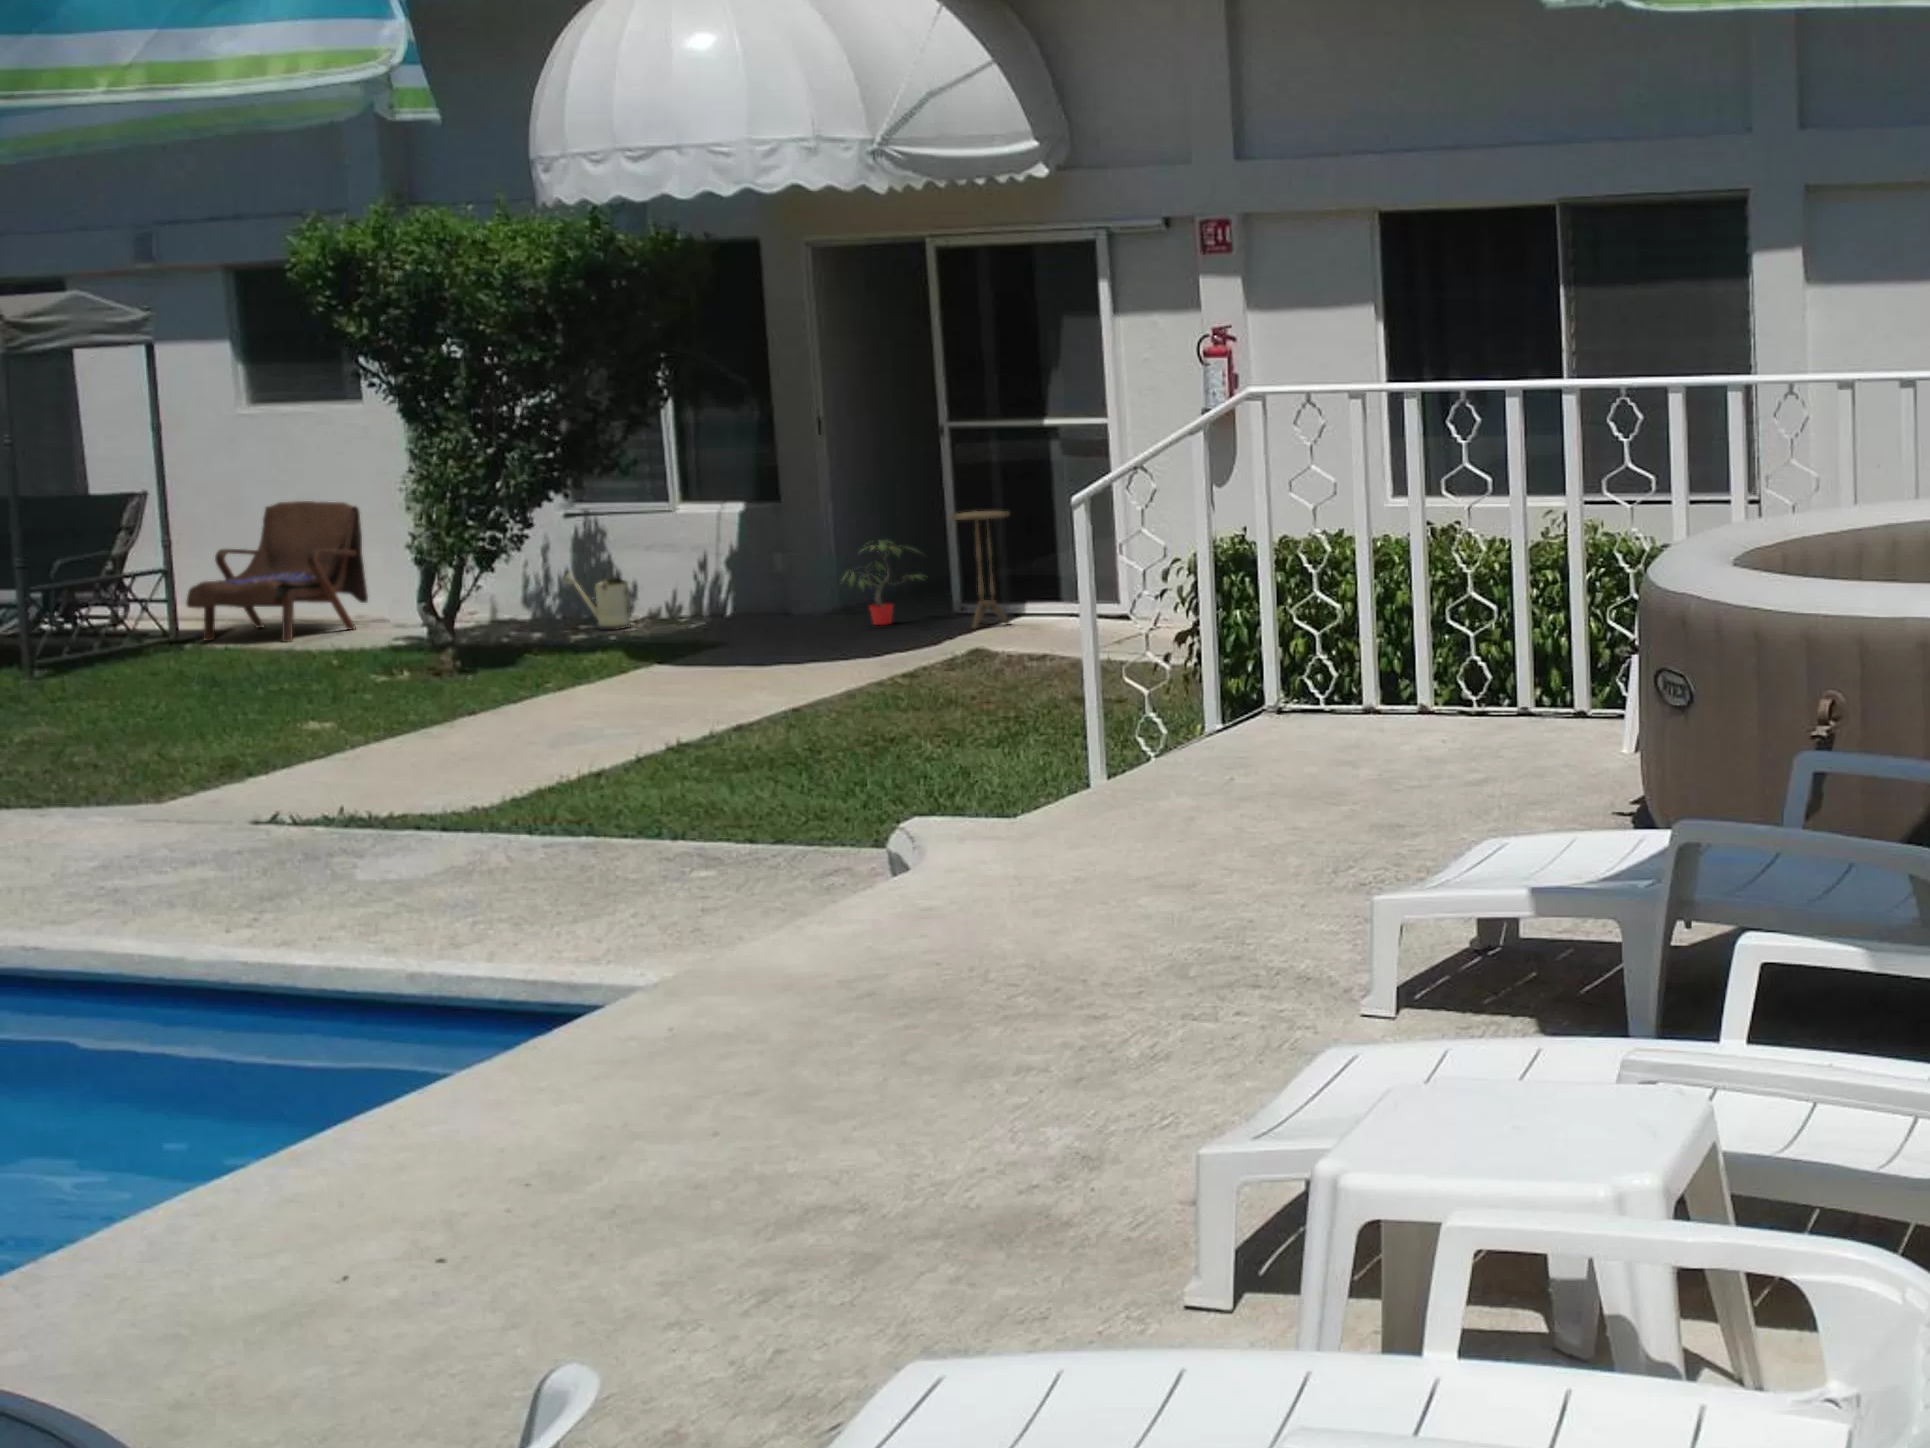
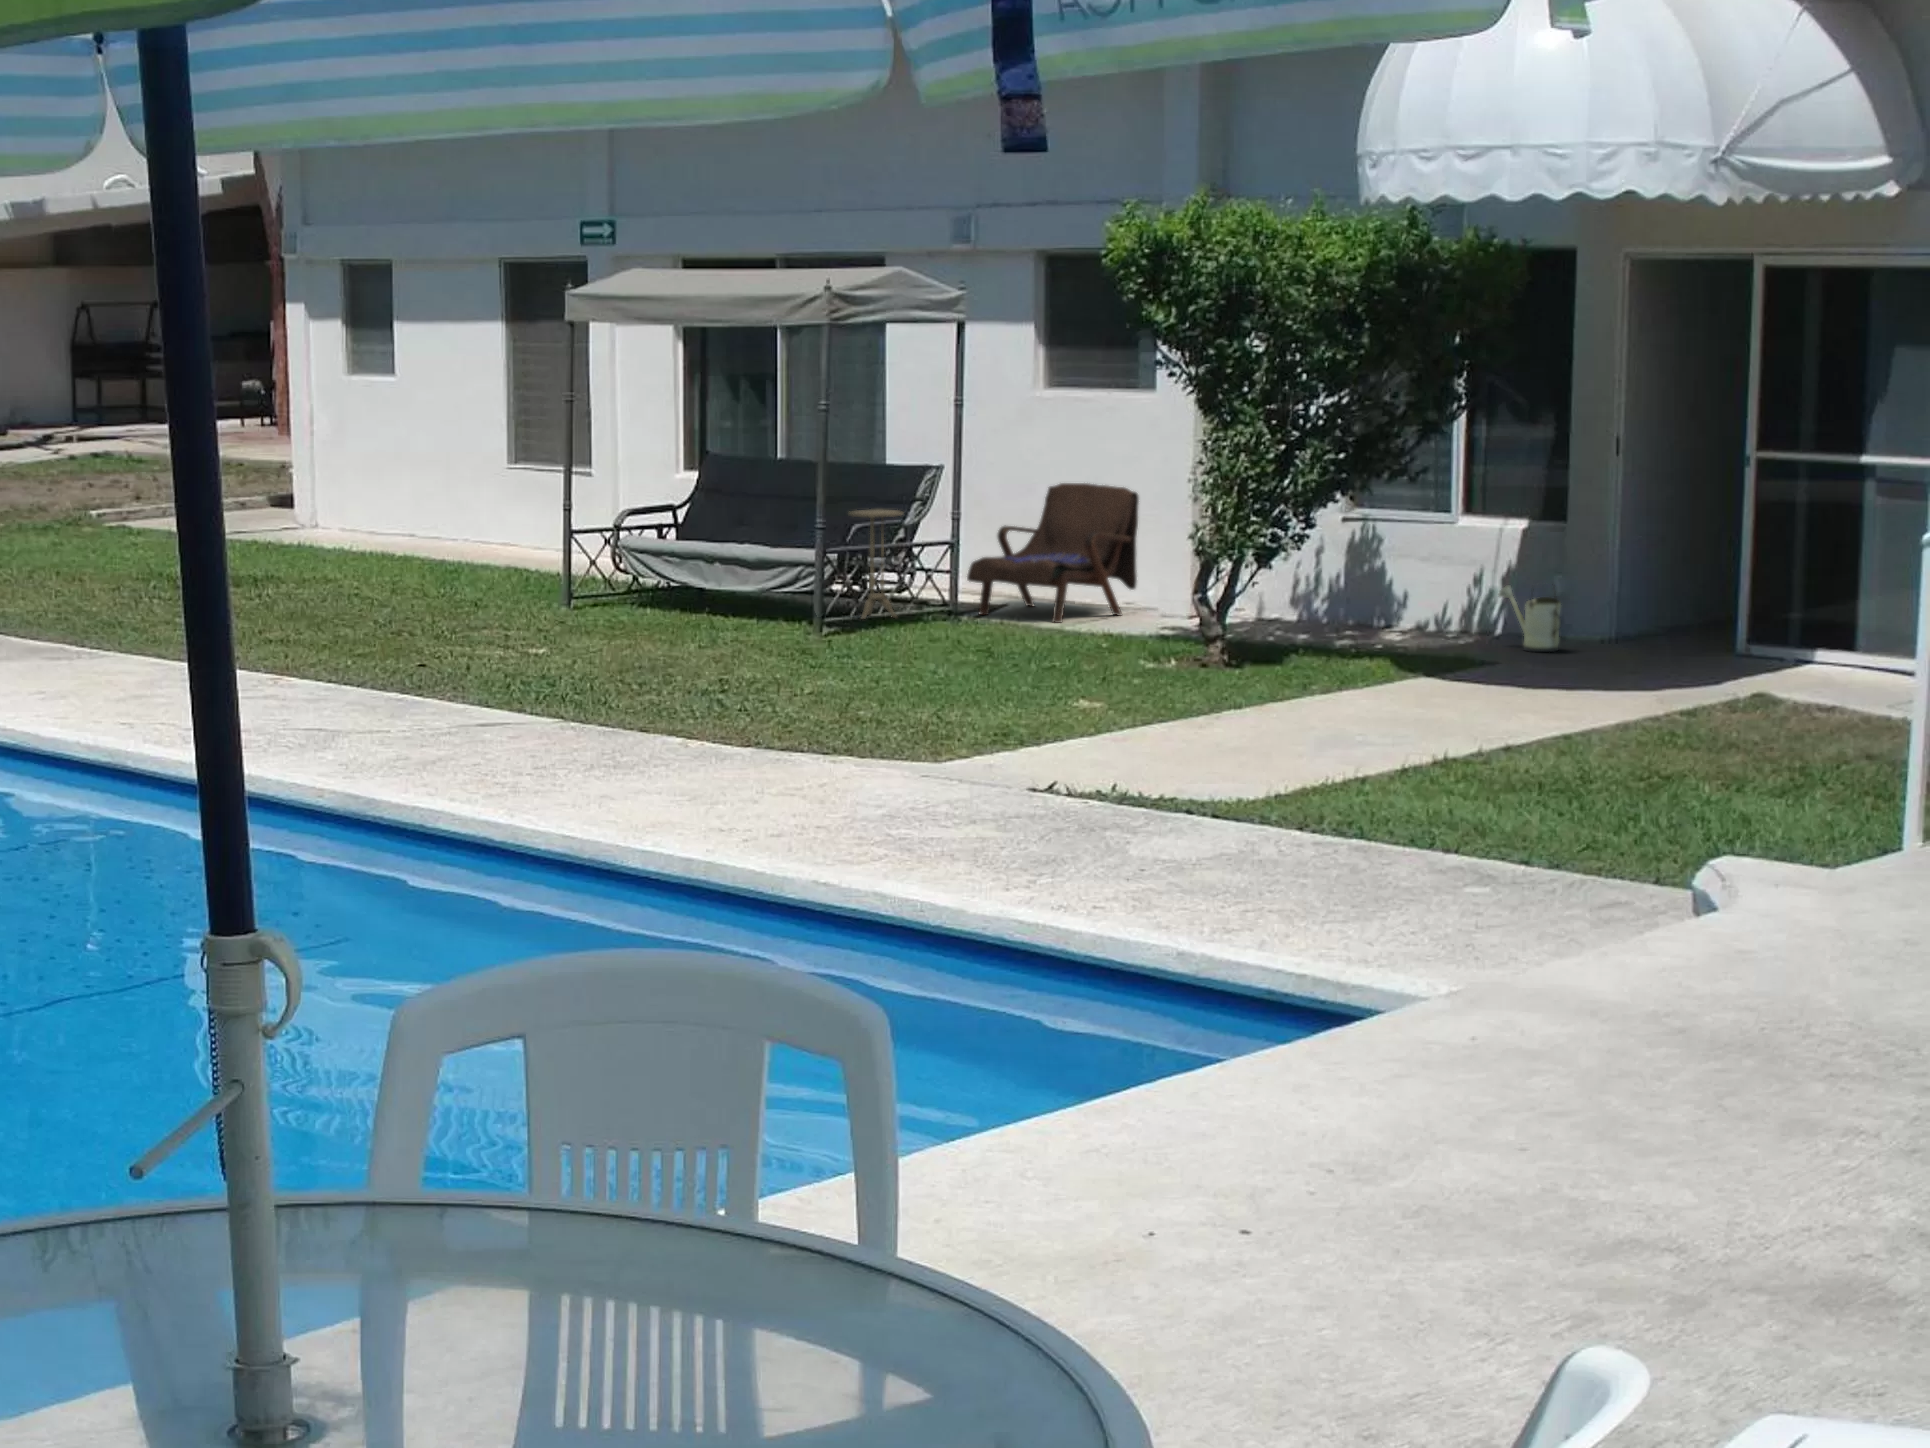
side table: present [950,511,1010,629] -> present [849,509,903,619]
potted plant: present [843,540,922,625] -> none [1623,566,1723,657]
watering can: present [563,567,631,630] -> present [1499,585,1561,652]

